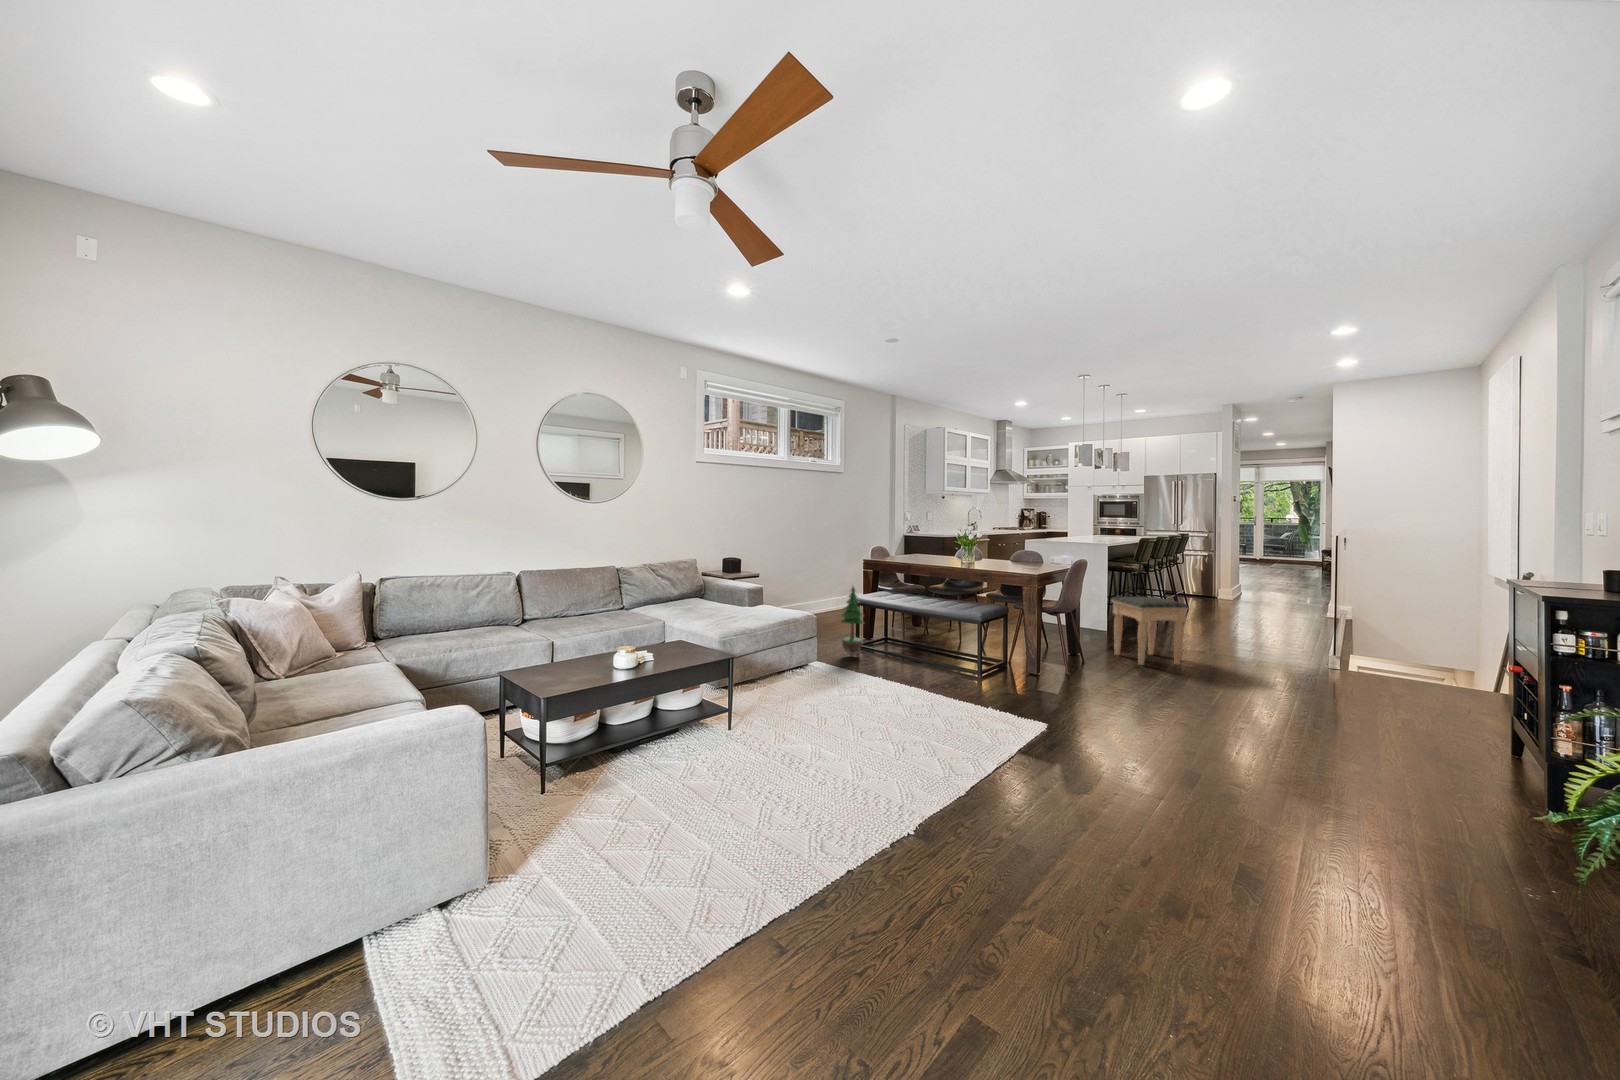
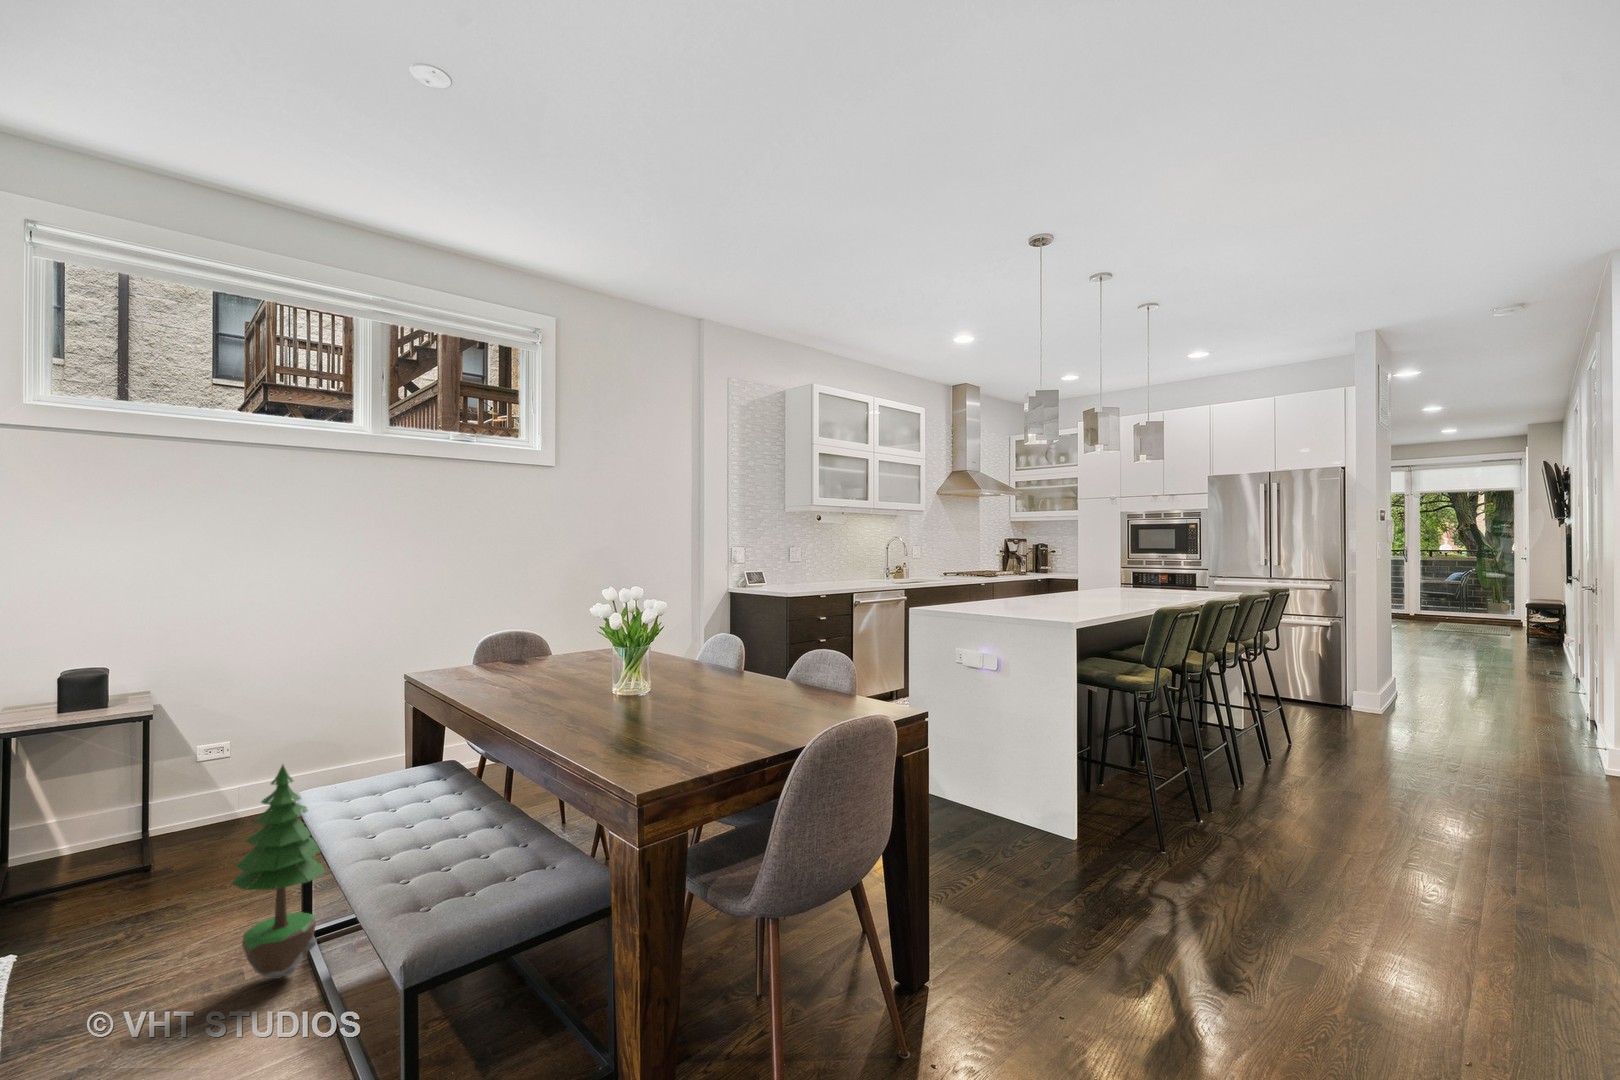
footstool: present [1111,597,1189,665] -> none [1062,787,1284,1036]

